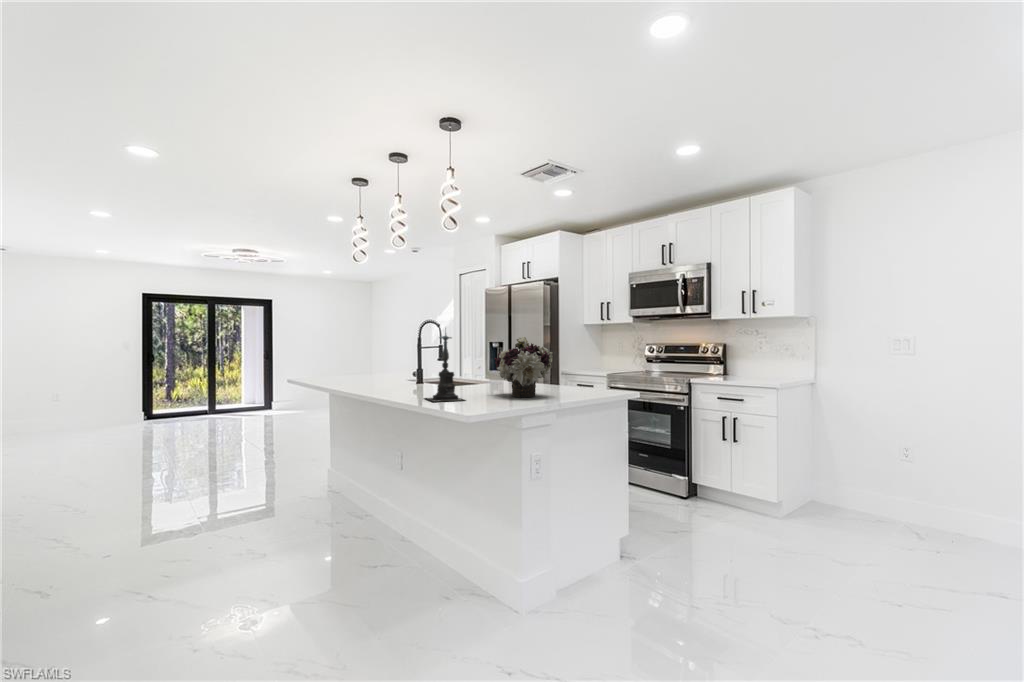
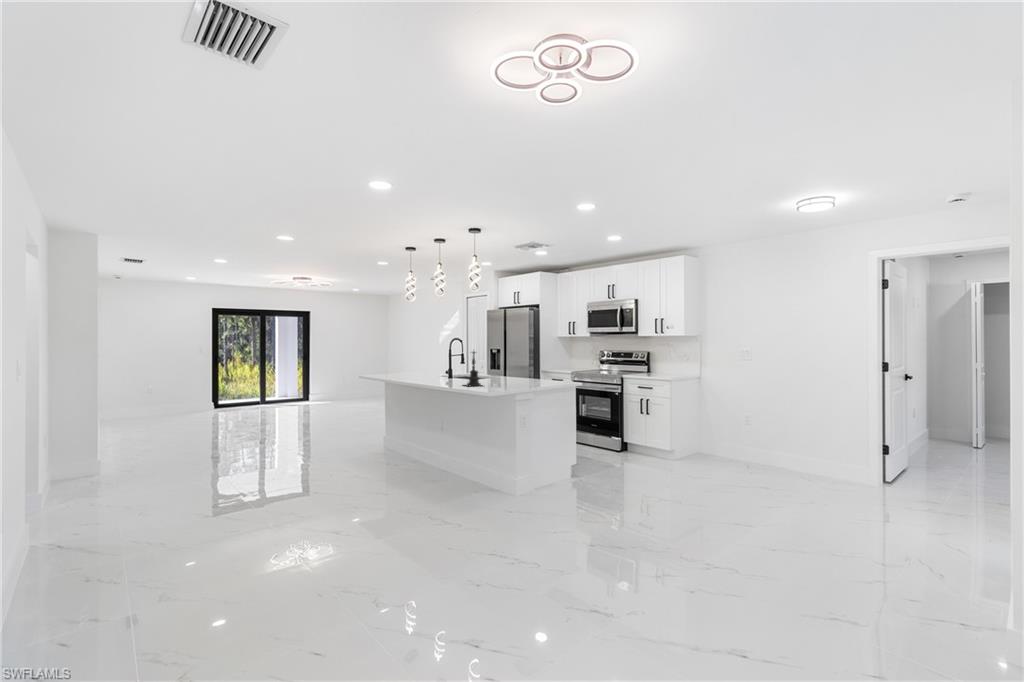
flower arrangement: present [495,336,553,397] -> none [499,351,532,385]

